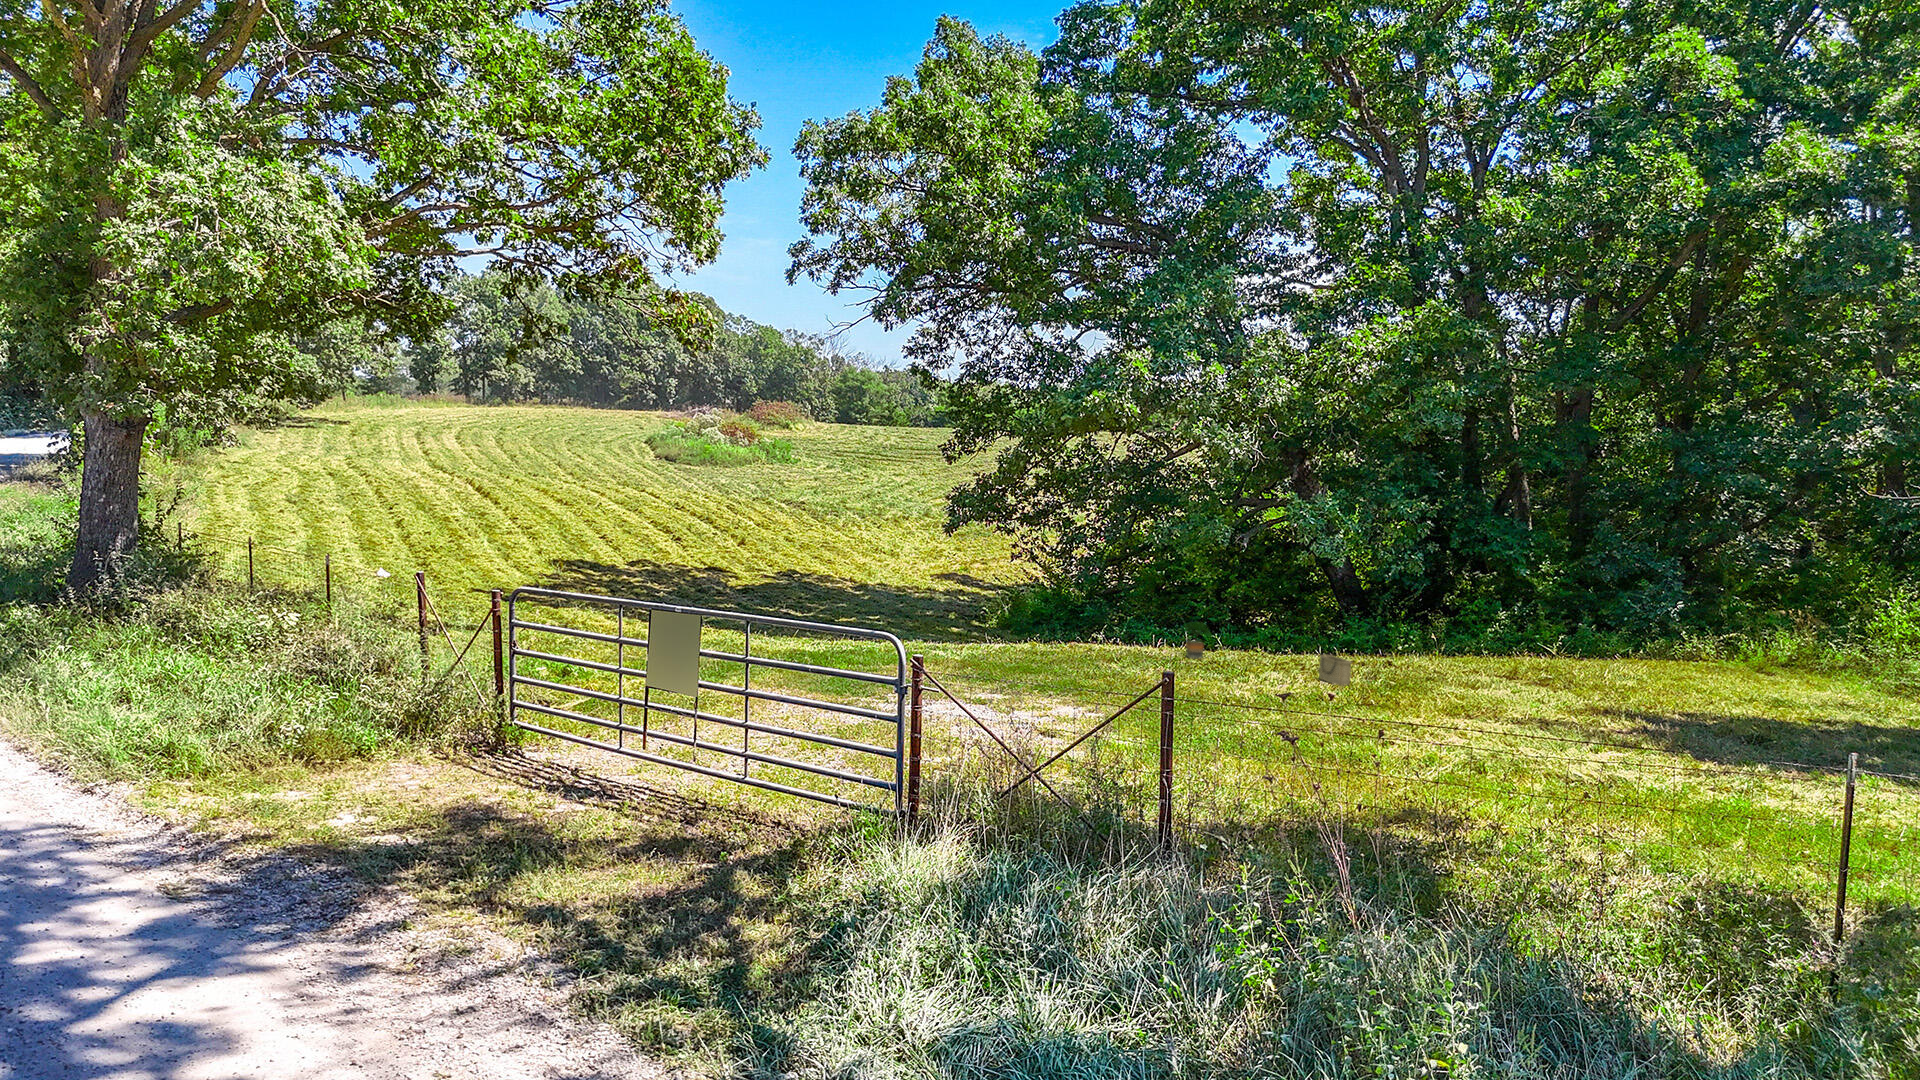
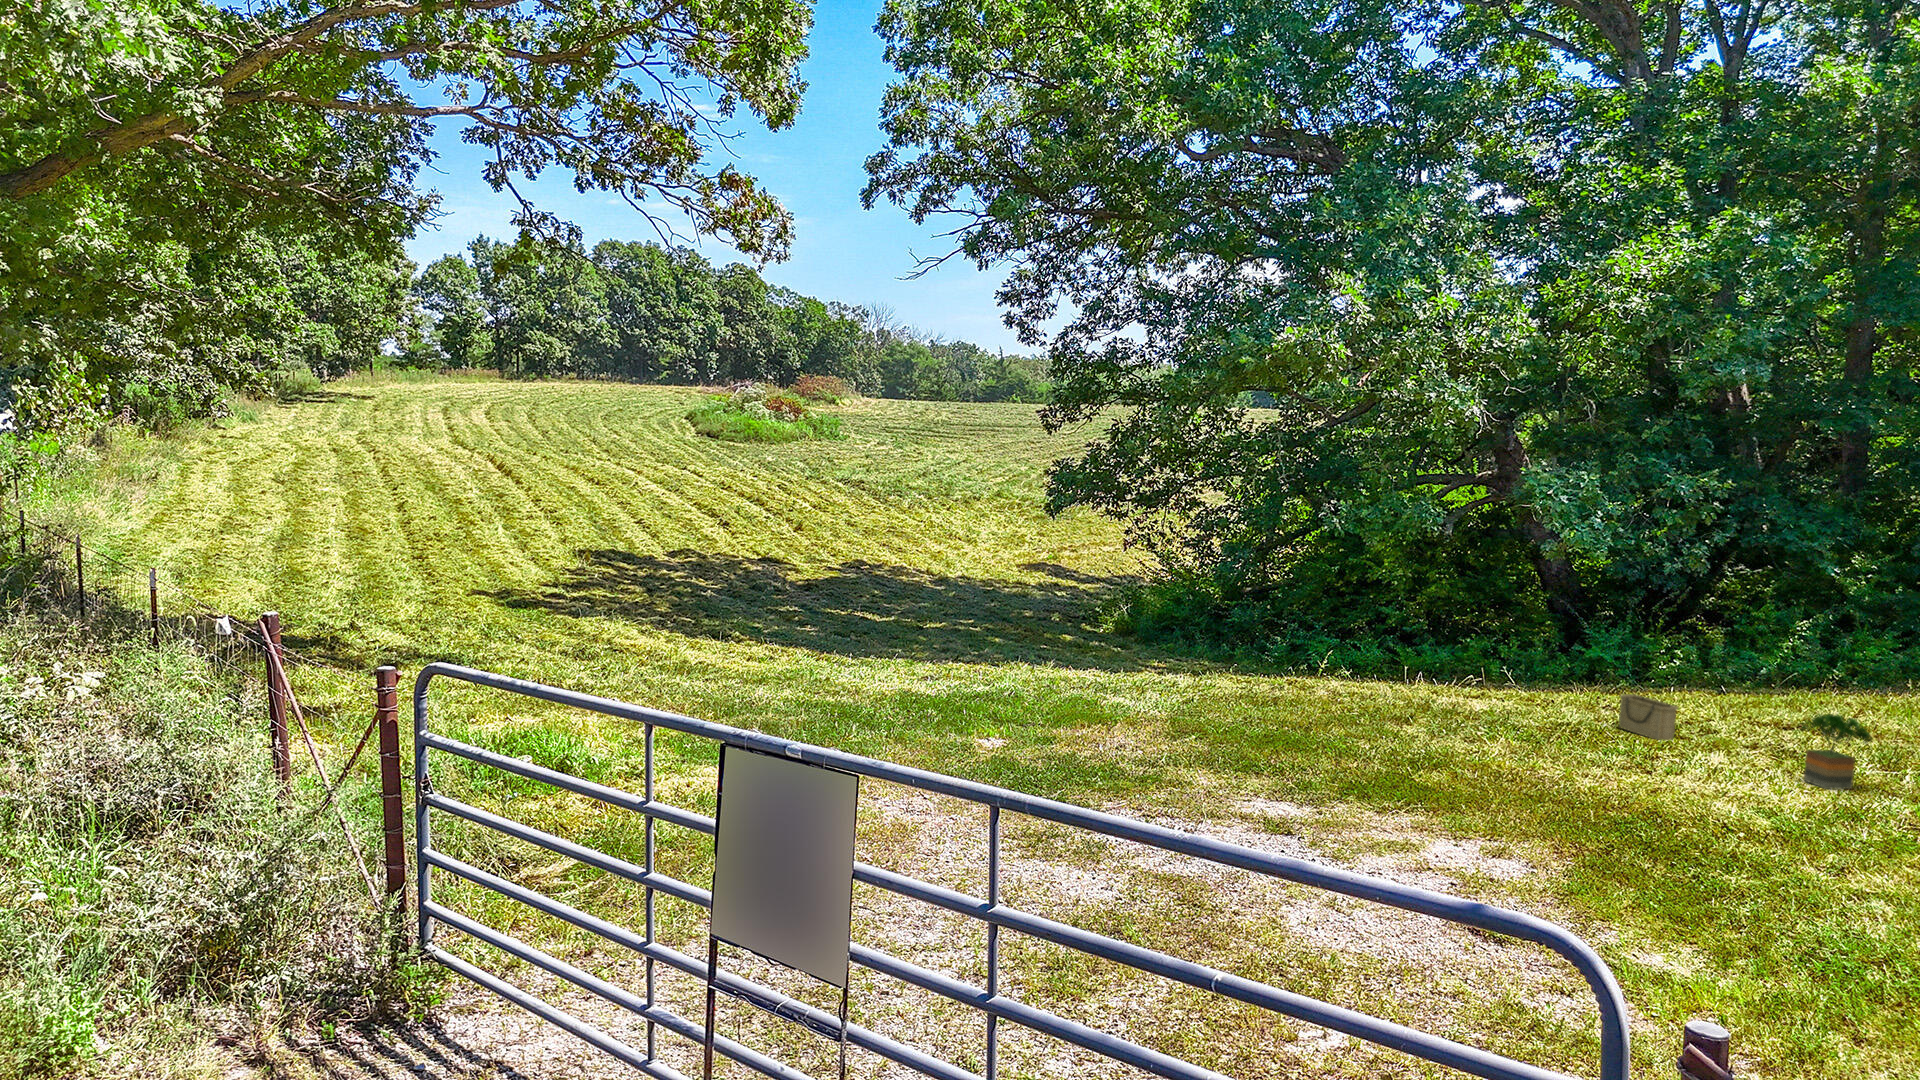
potted tree: present [1185,622,1209,659] -> present [1802,714,1872,789]

